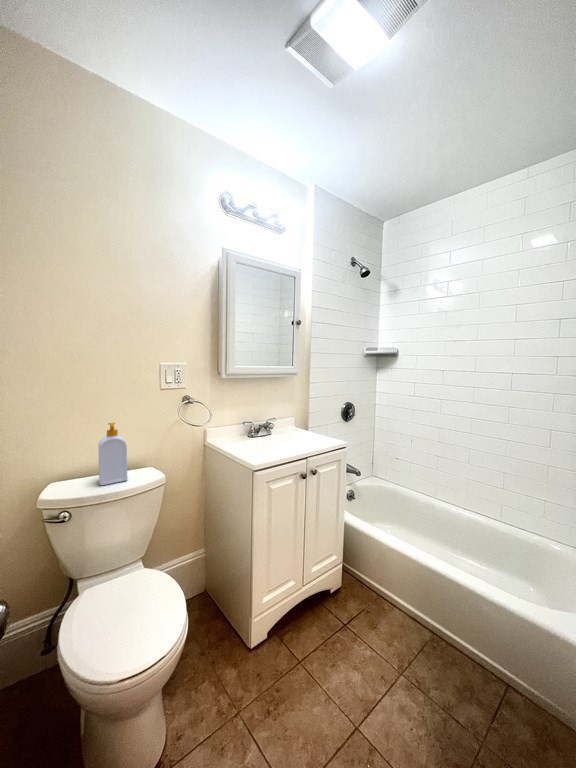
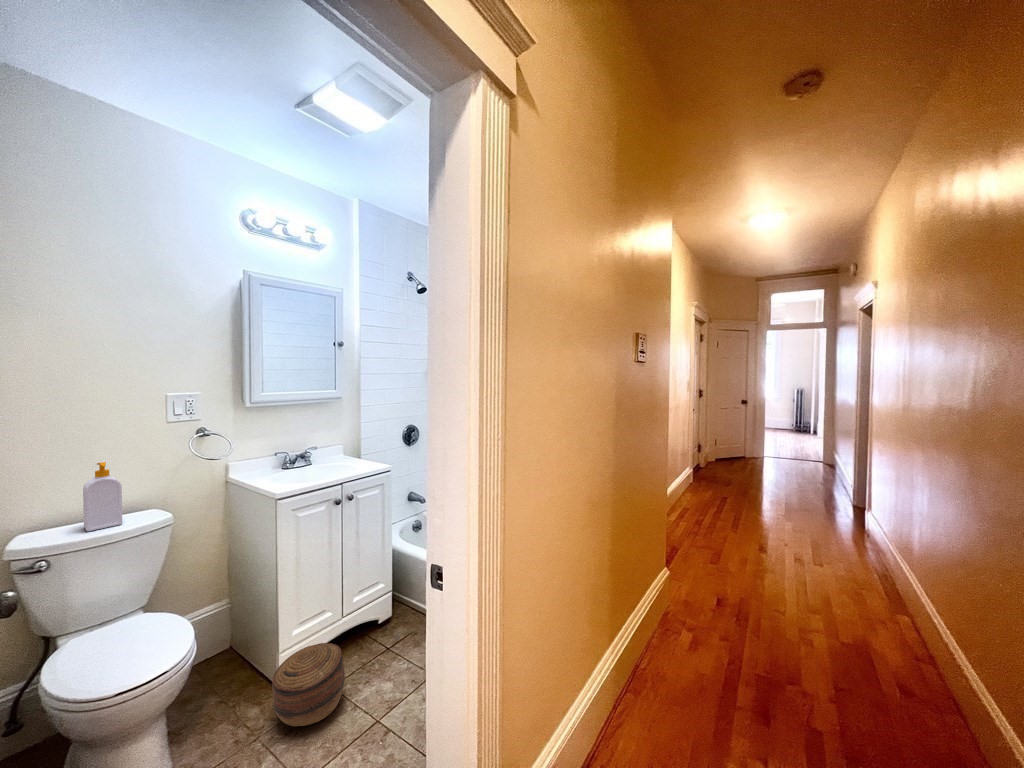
basket: none [250,620,318,722] -> present [272,643,345,726]

